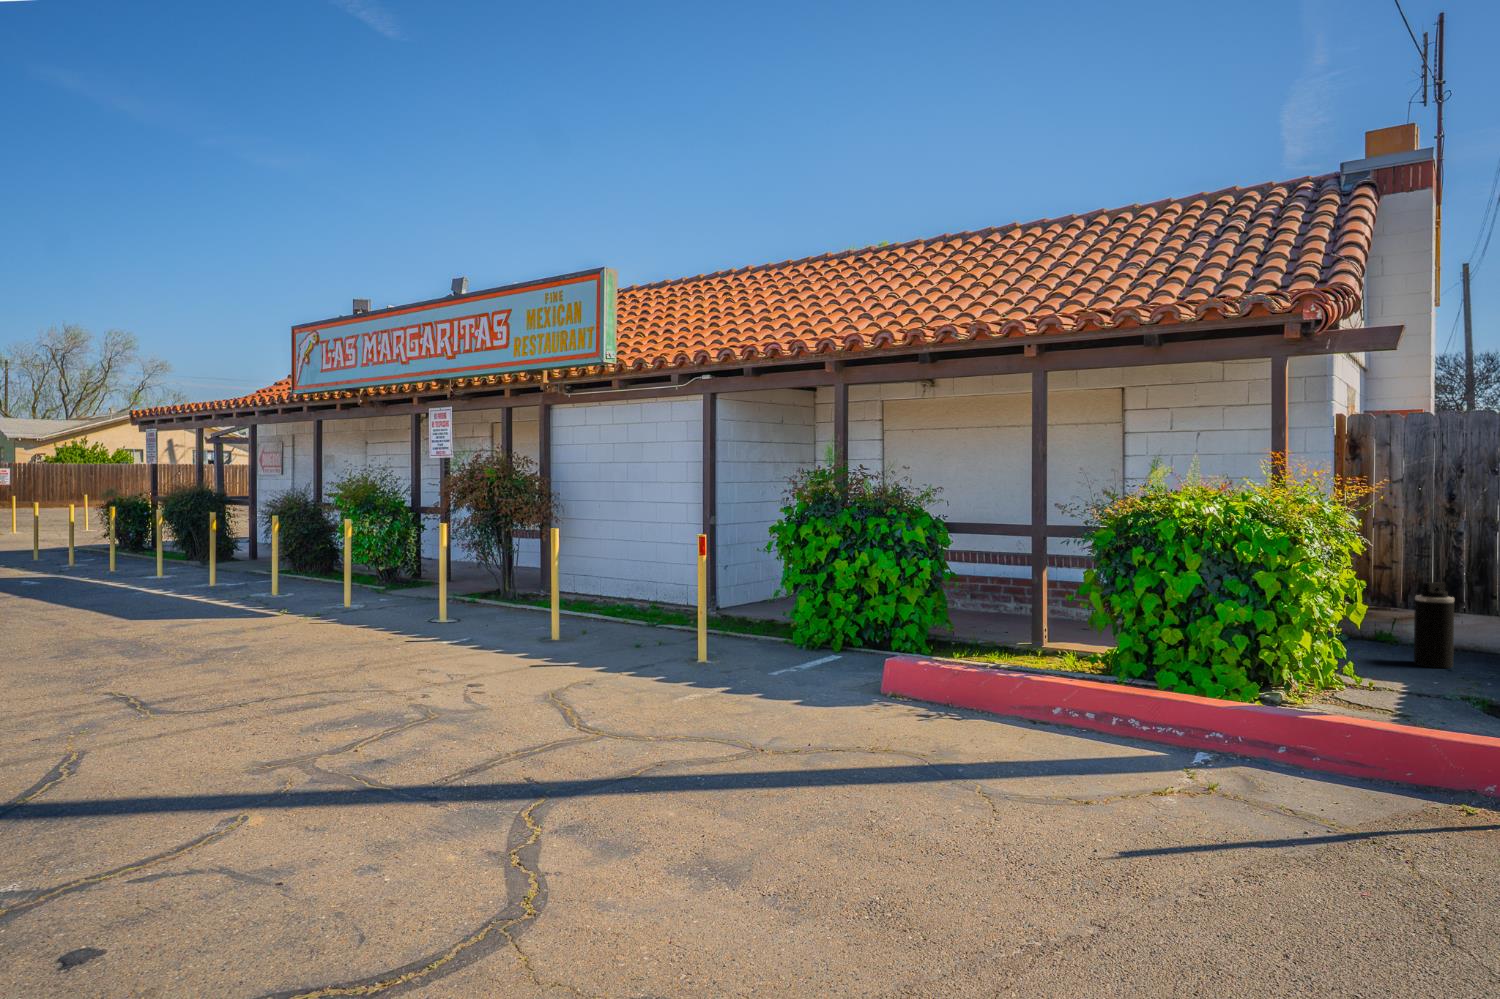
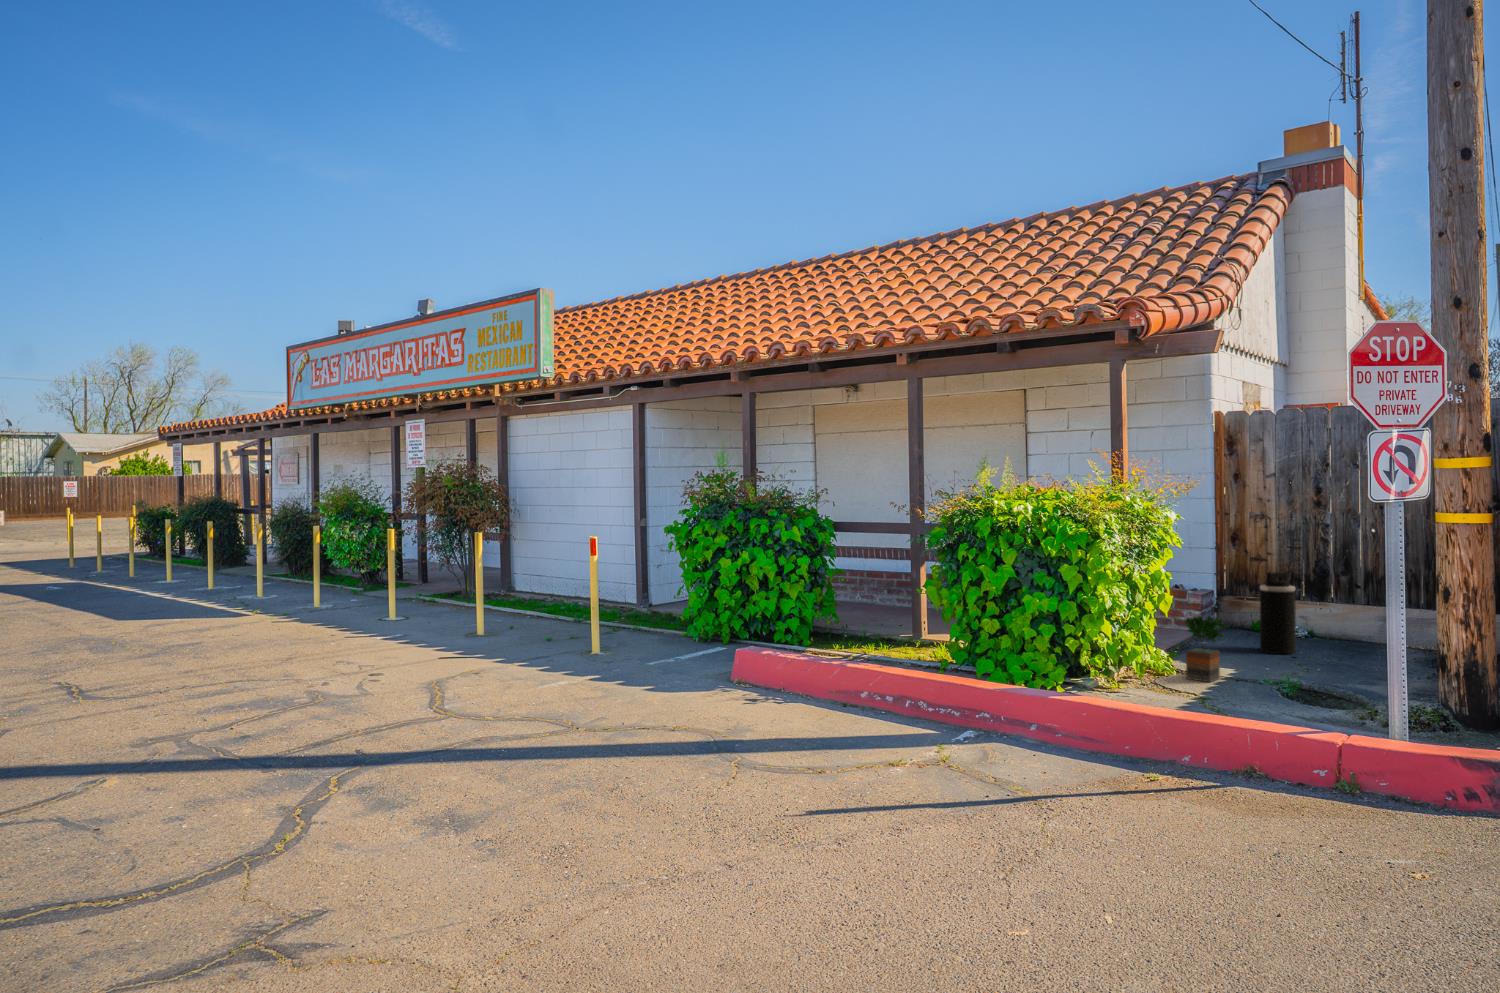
potted tree: none [1364,626,1417,698] -> present [1184,615,1226,682]

